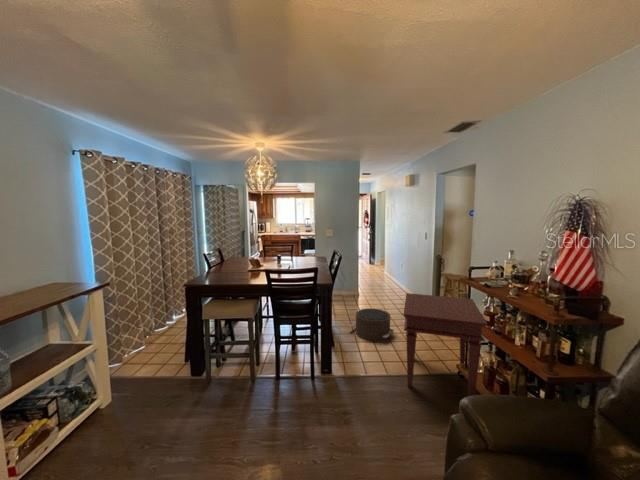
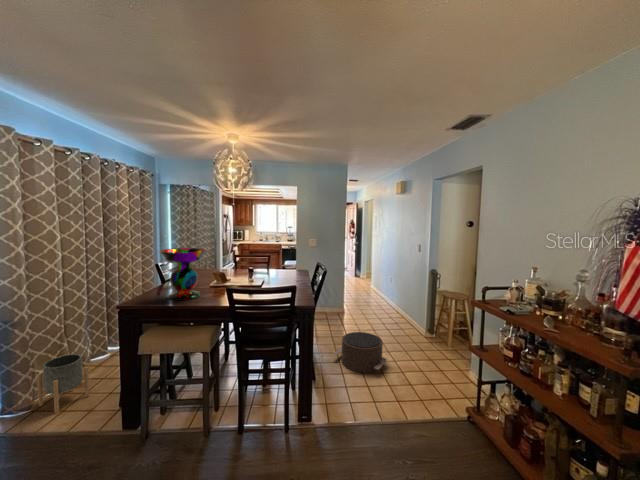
decorative bowl: none [210,240,246,281] -> present [159,248,207,301]
side table: present [403,293,487,396] -> none [404,317,513,460]
planter: none [123,324,160,366] -> present [37,354,89,413]

